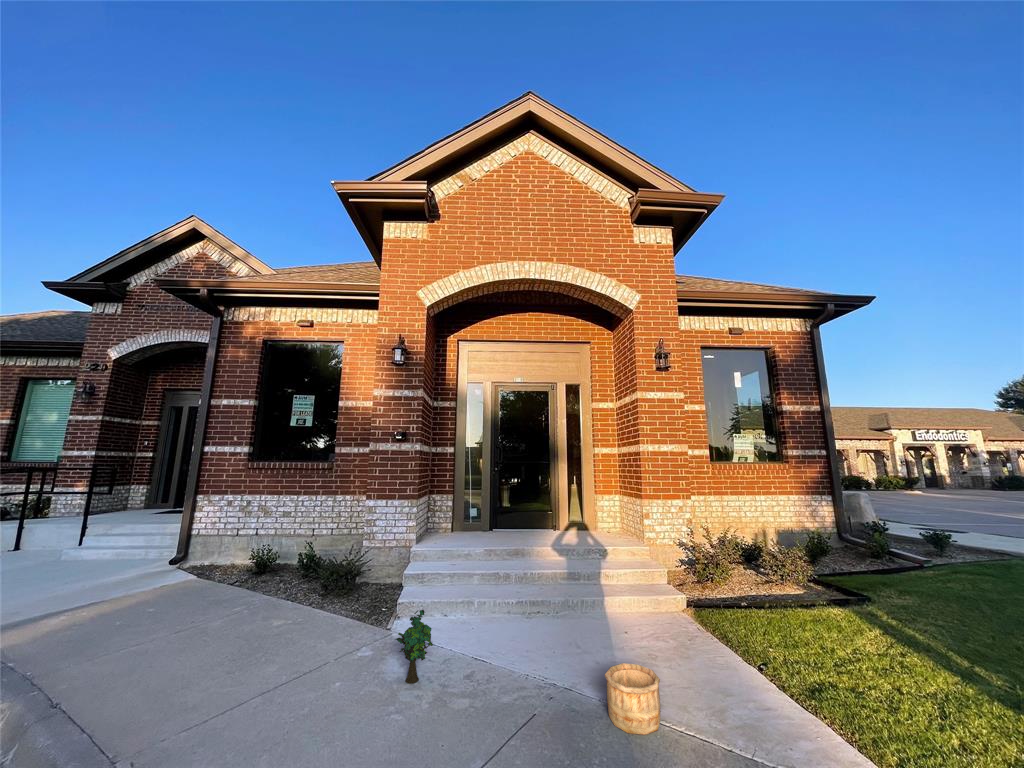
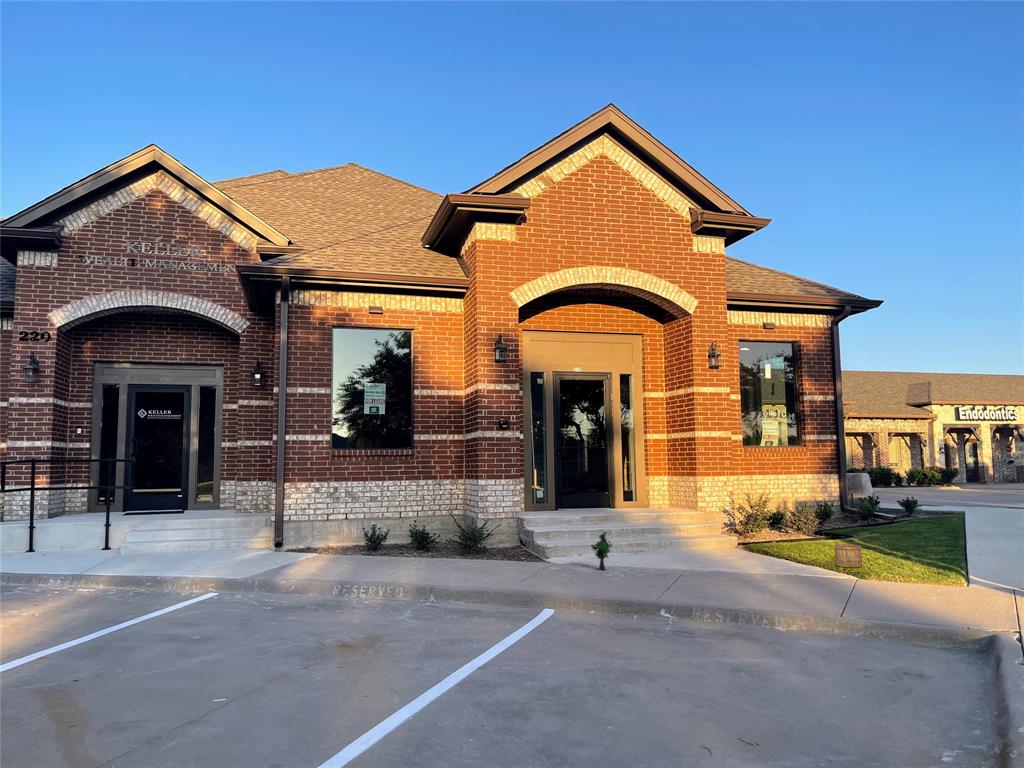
wooden bucket: present [605,663,660,735] -> present [834,544,862,568]

